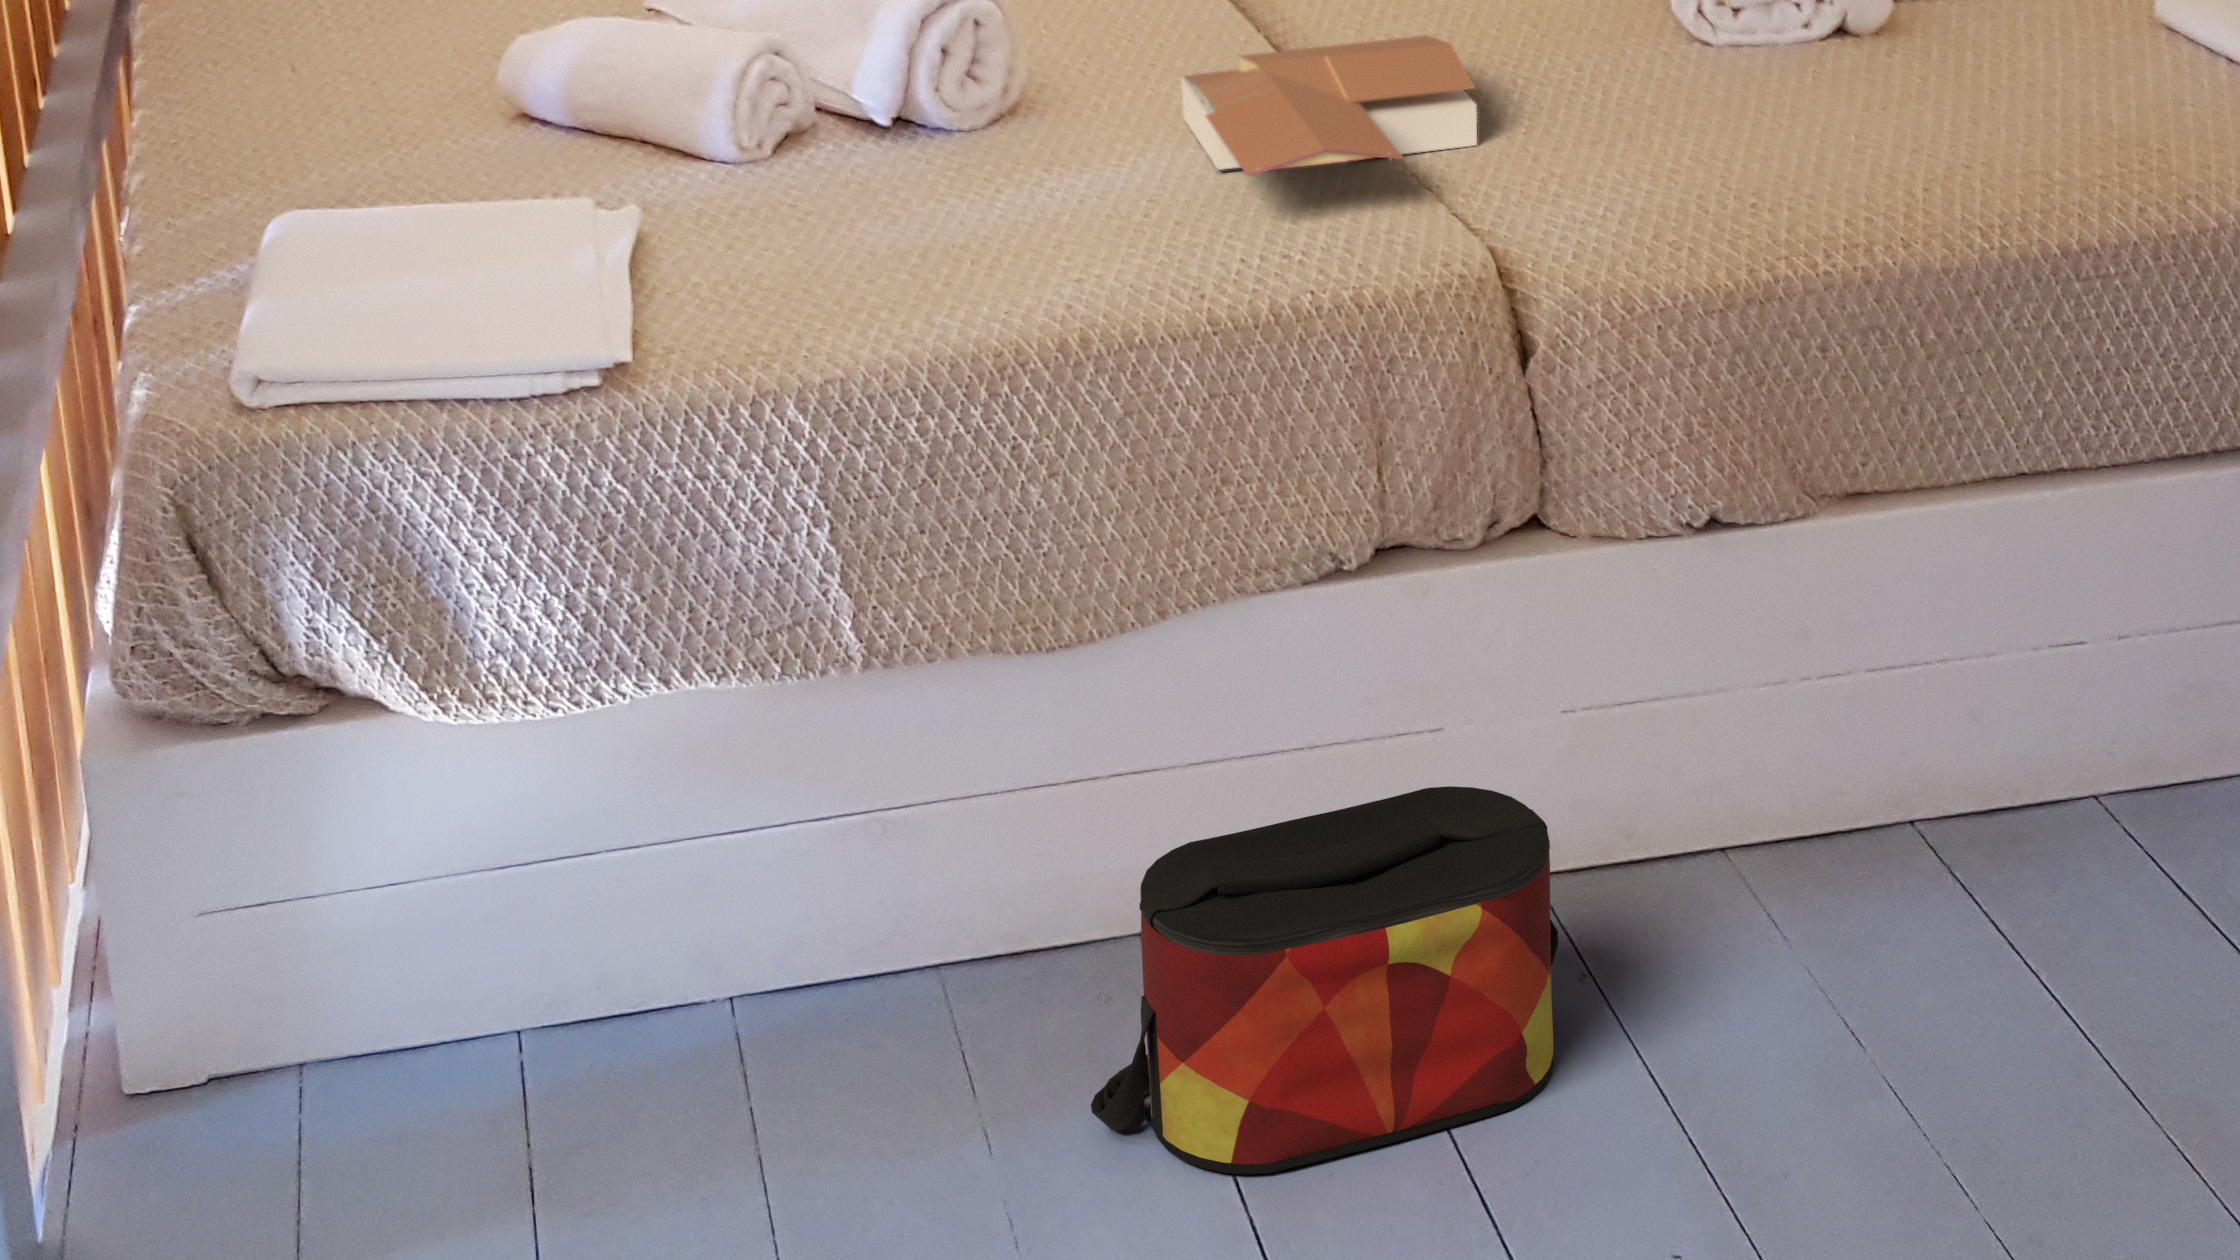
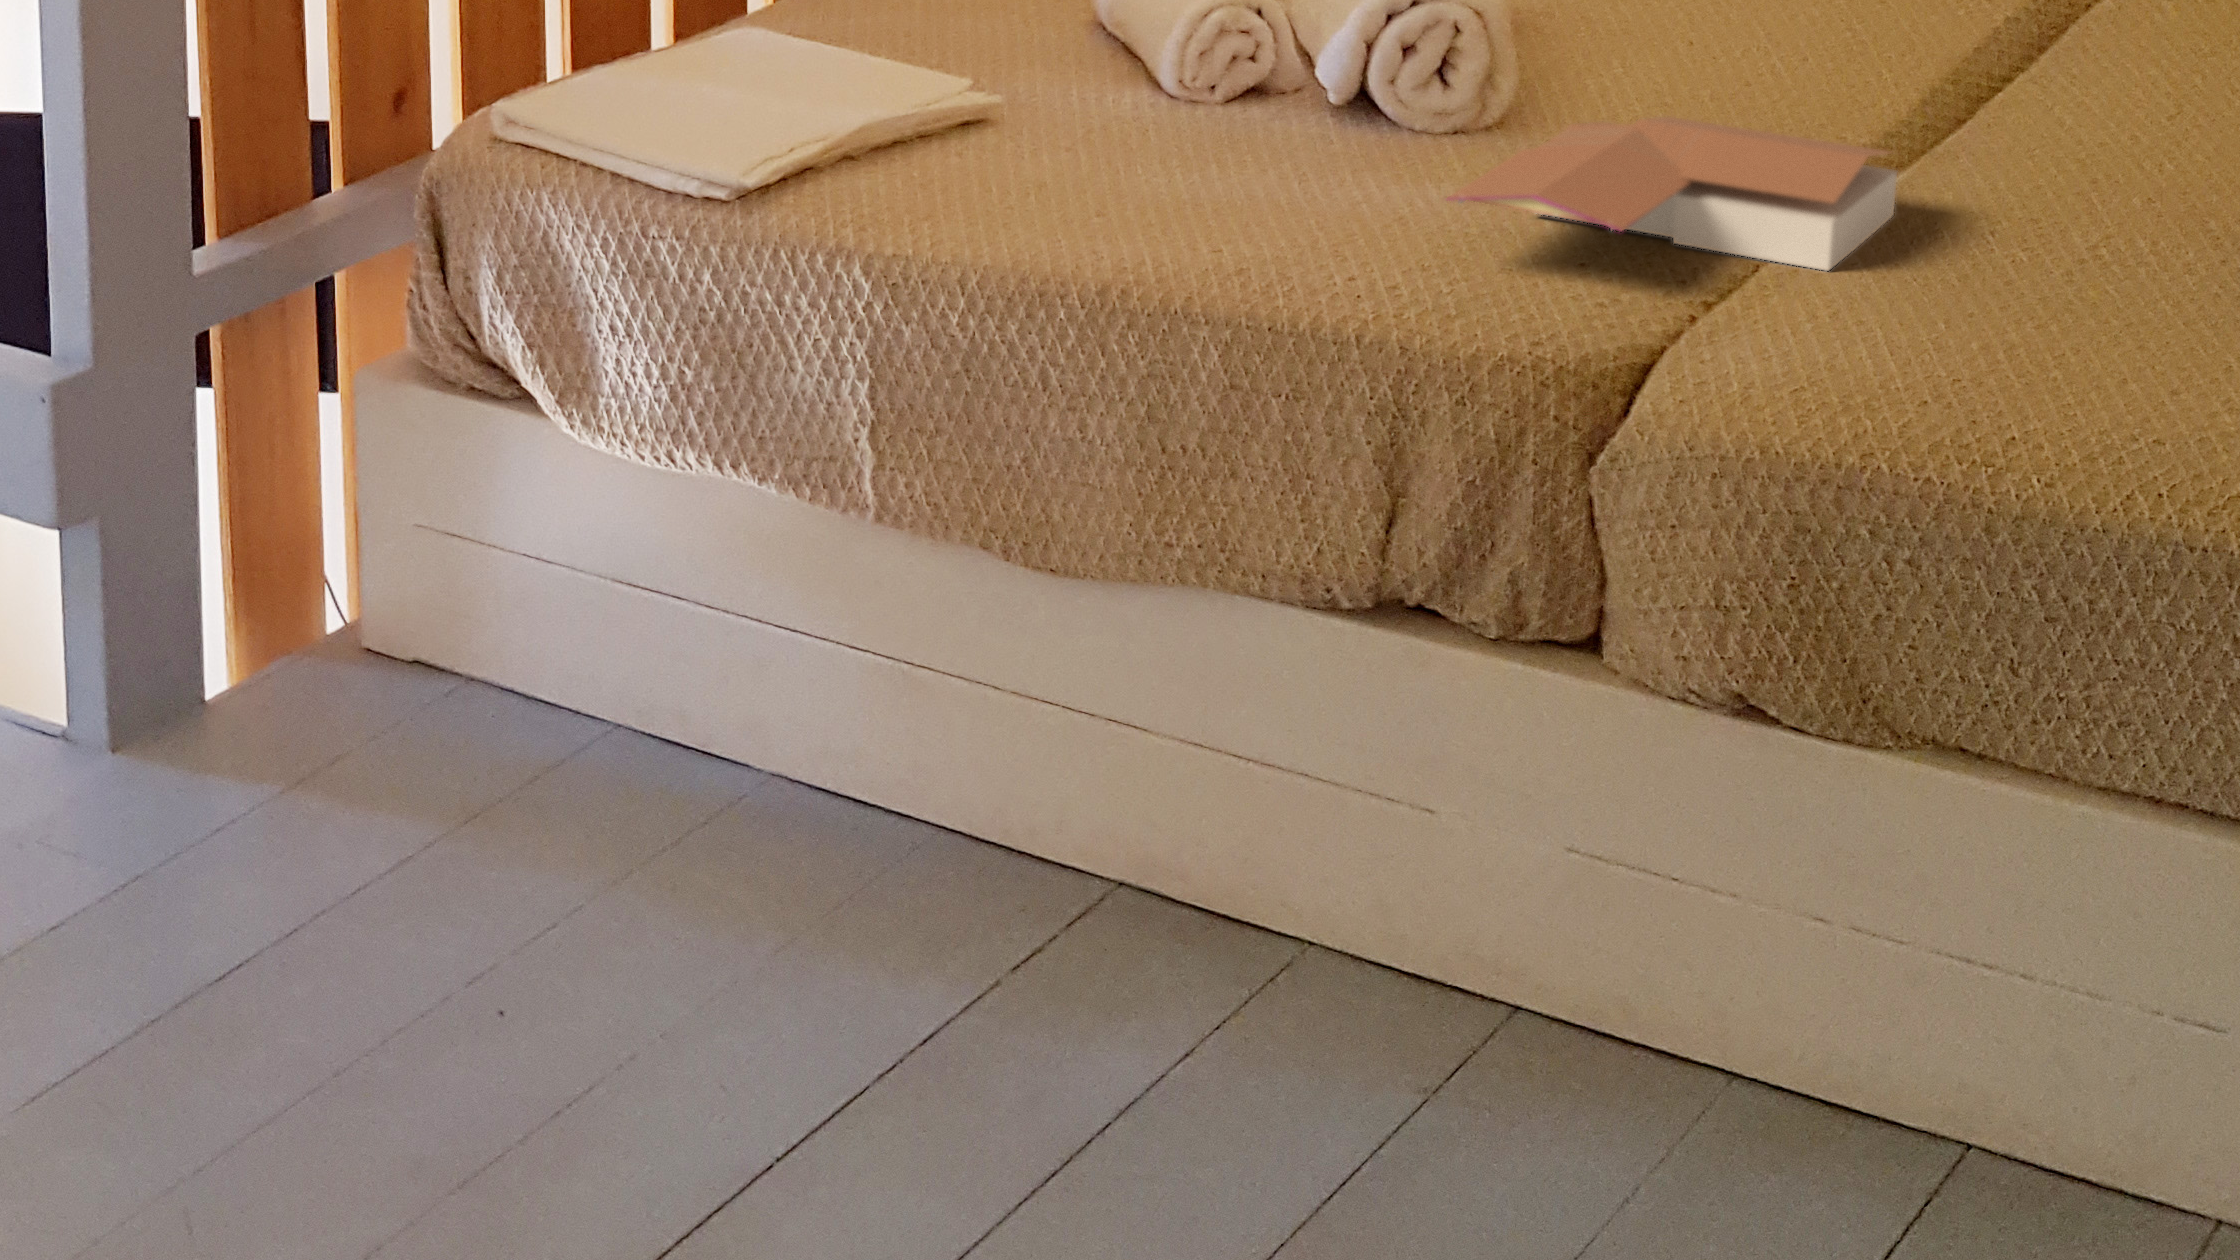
bag: present [1091,786,1558,1174] -> none [785,776,1312,1192]

